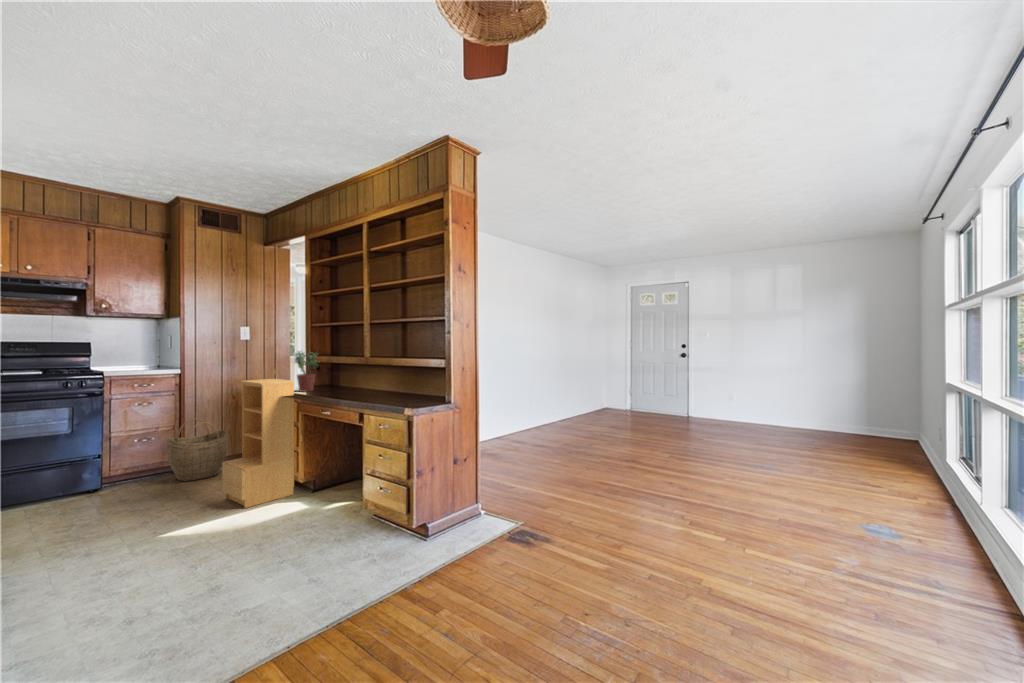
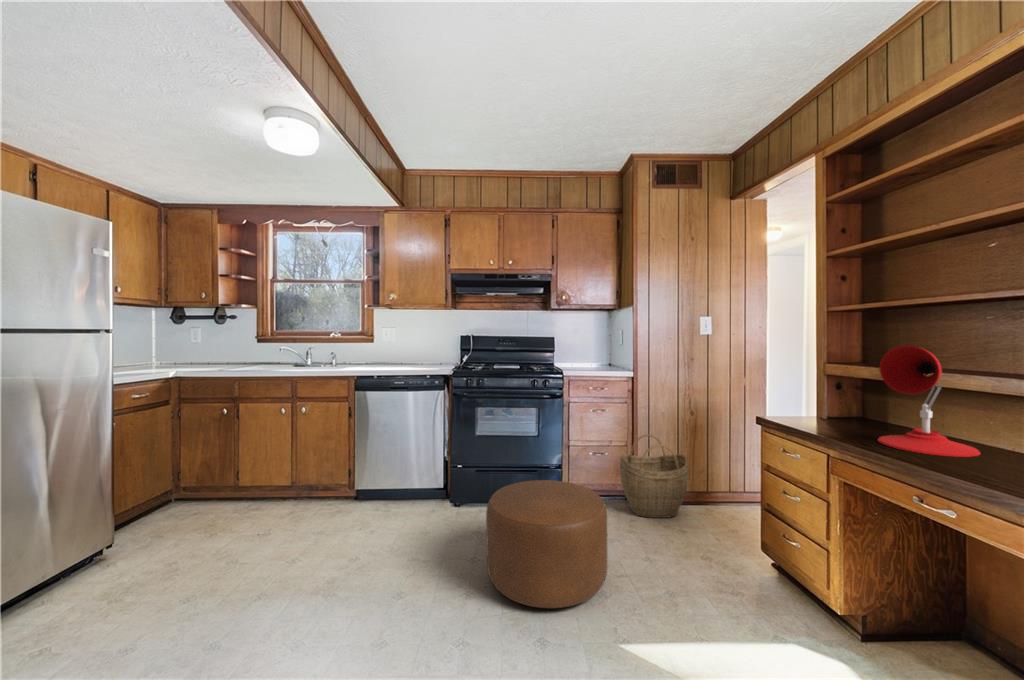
desk lamp: none [323,344,362,394] -> present [878,345,980,457]
potted plant: present [295,351,318,392] -> none [803,355,858,430]
bookshelf: present [222,379,294,508] -> none [691,400,815,624]
ottoman: none [25,456,155,545] -> present [486,480,607,608]

